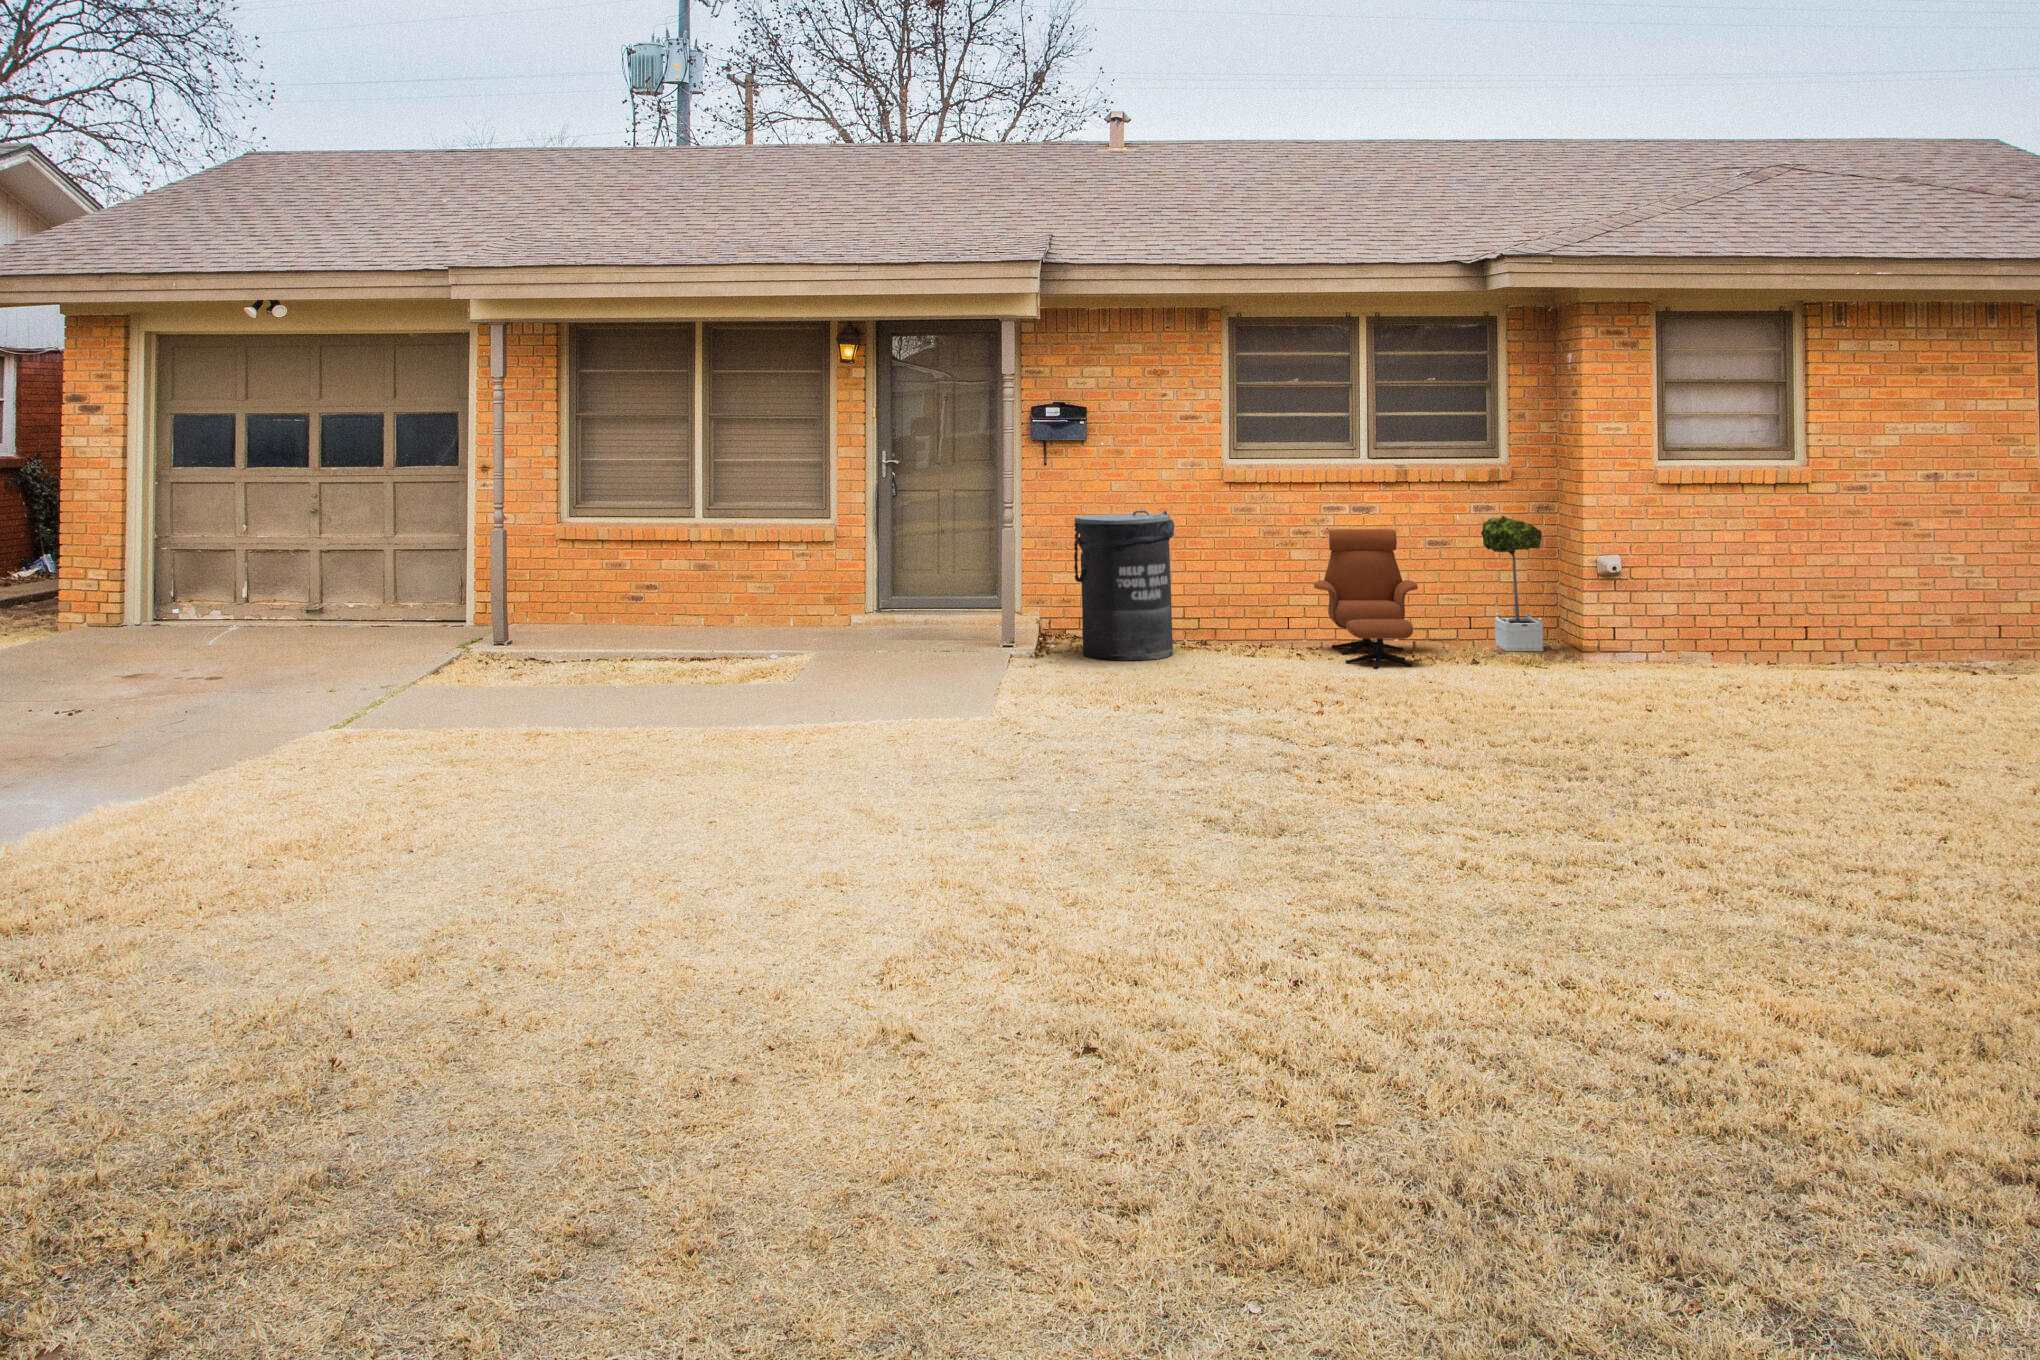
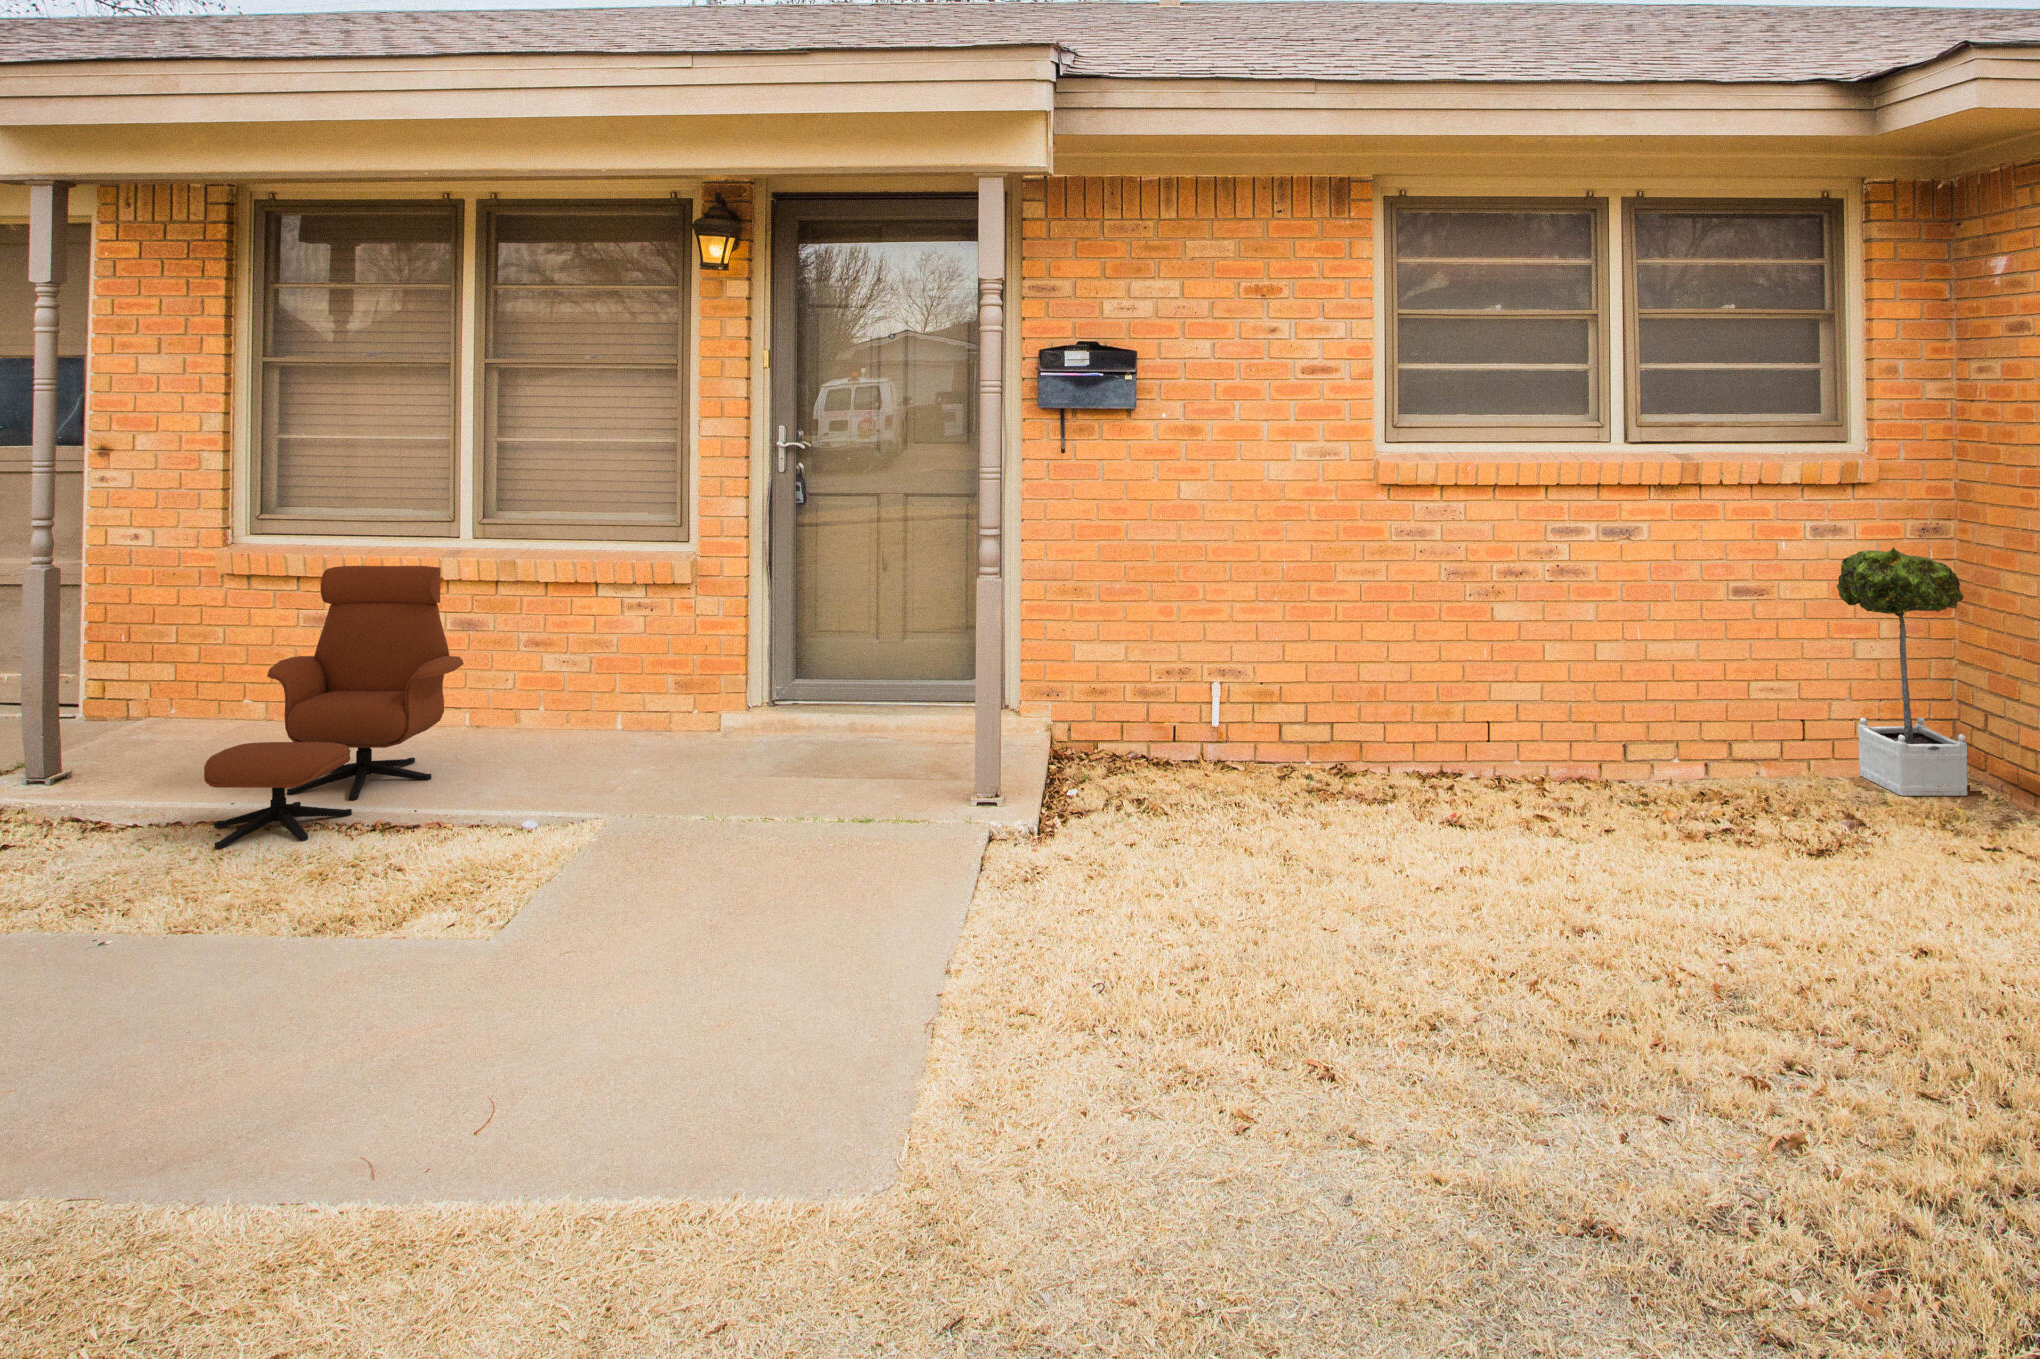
trash can: present [1074,510,1174,660] -> none [1113,537,1296,825]
lounge chair: present [1314,529,1418,668] -> present [204,566,464,849]

